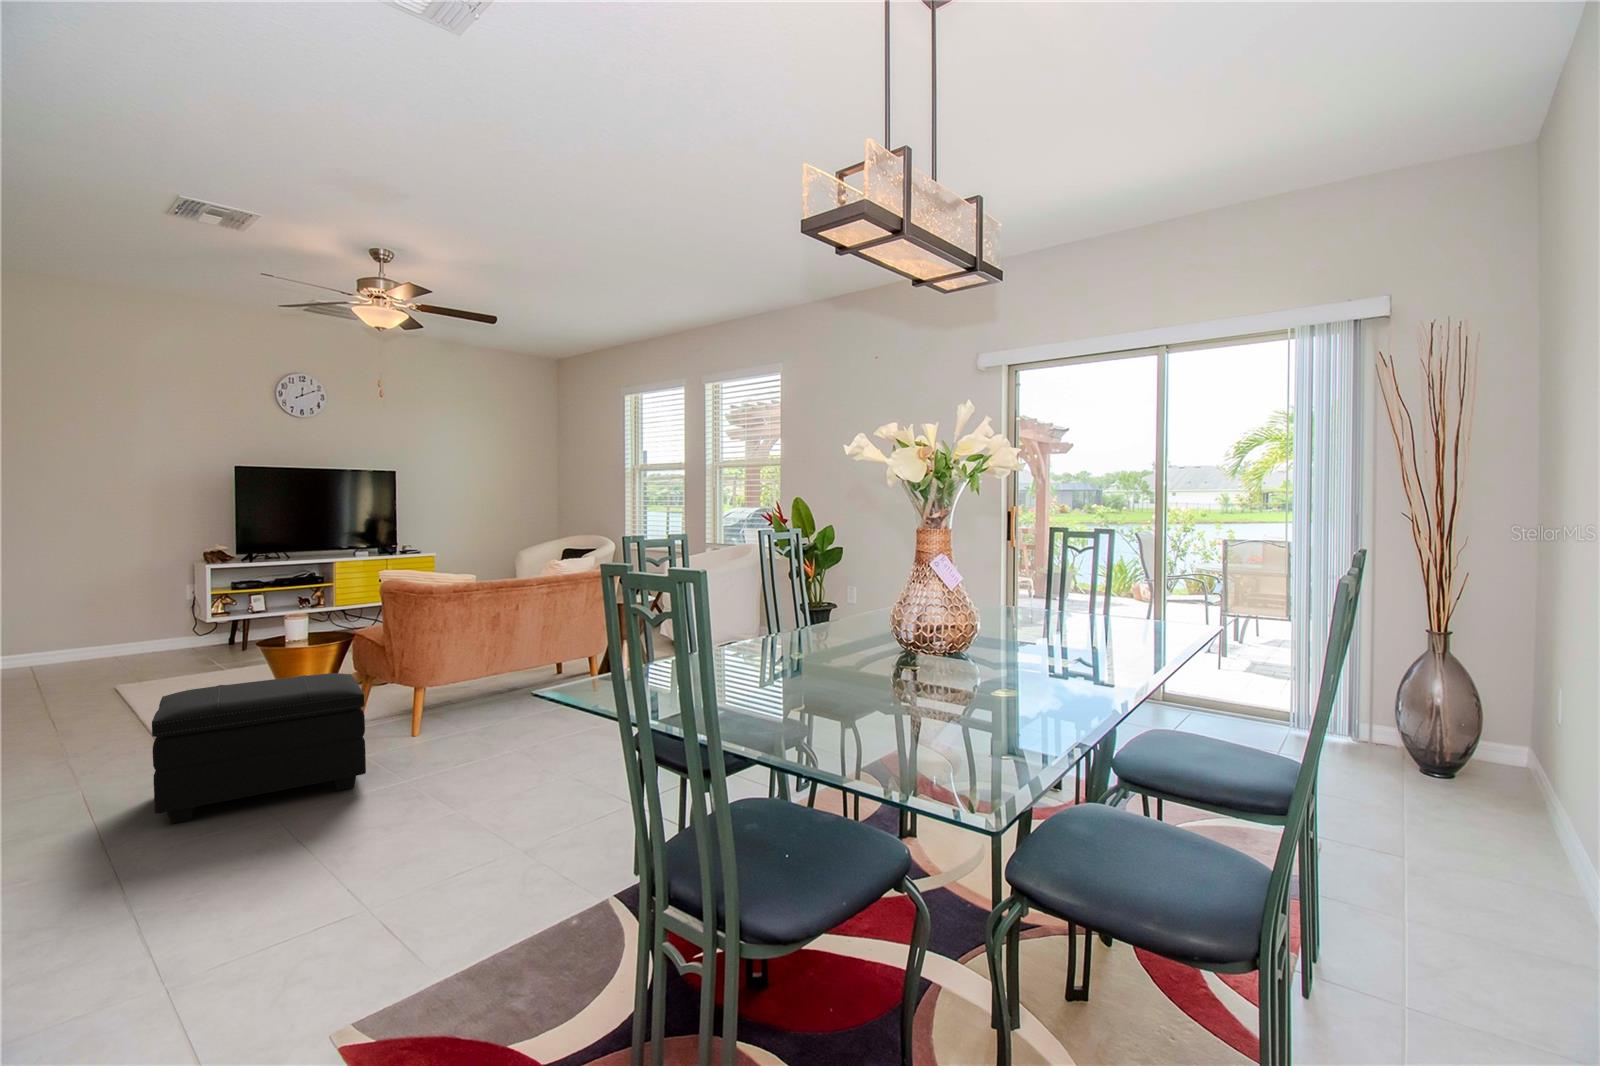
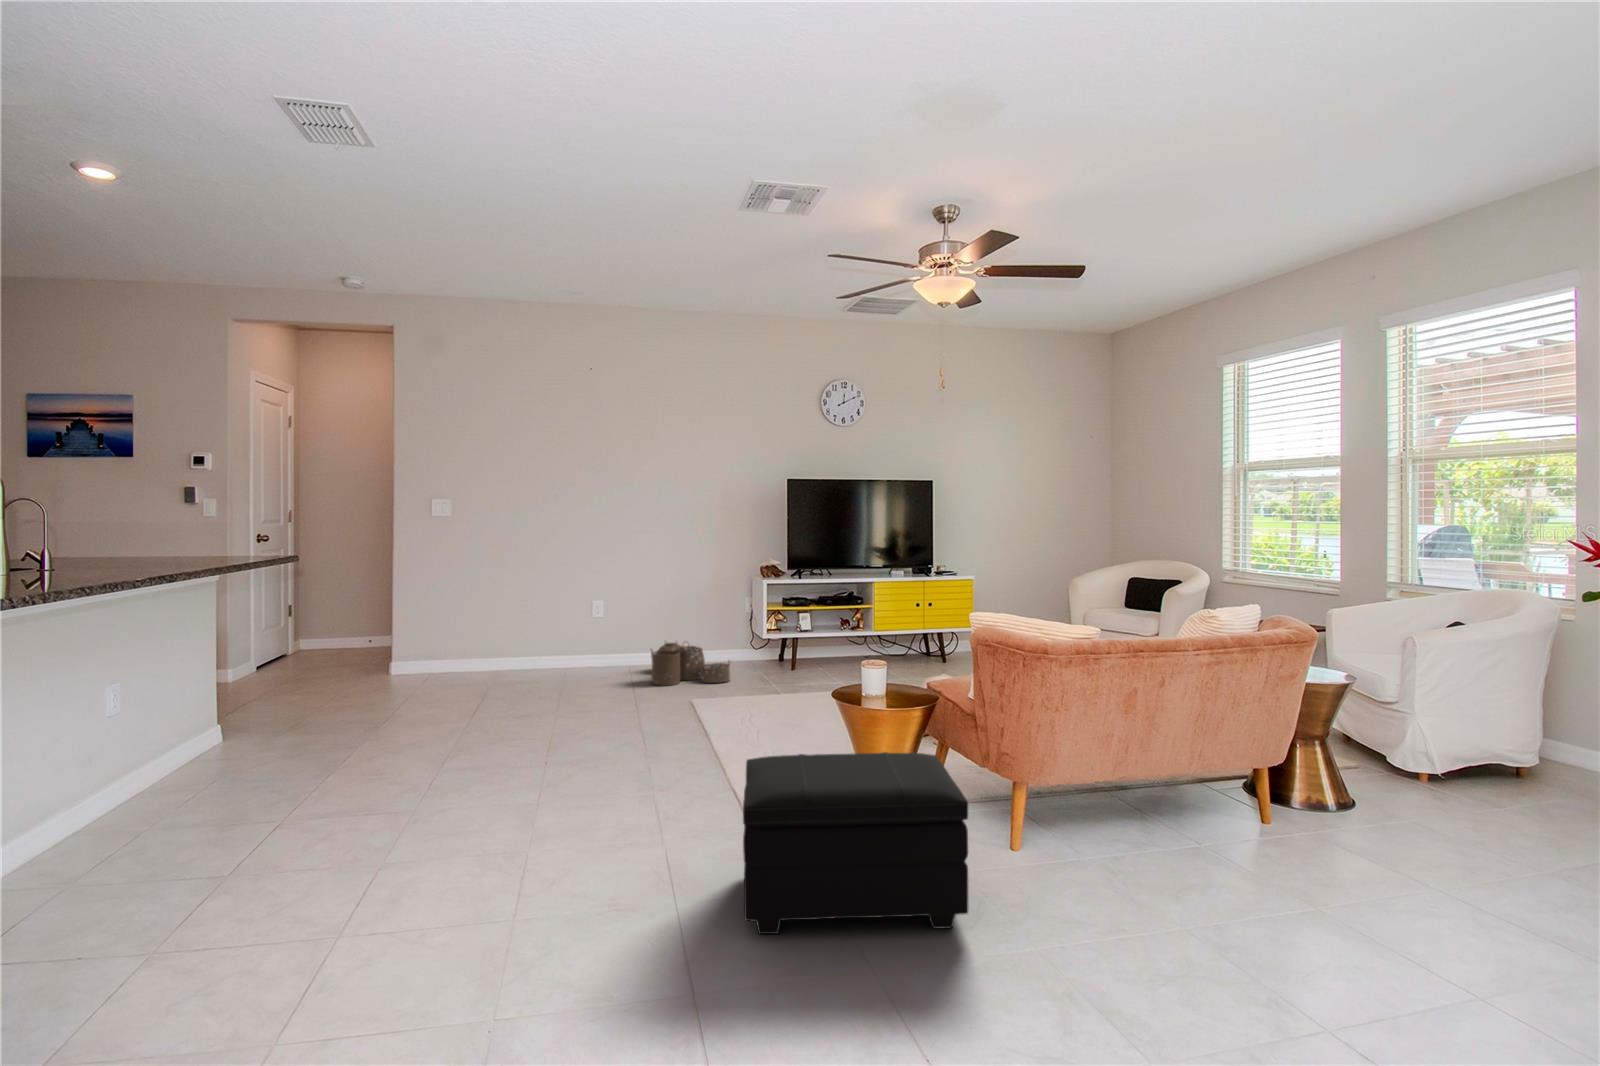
woven basket: none [52,630,164,676] -> present [651,641,730,685]

